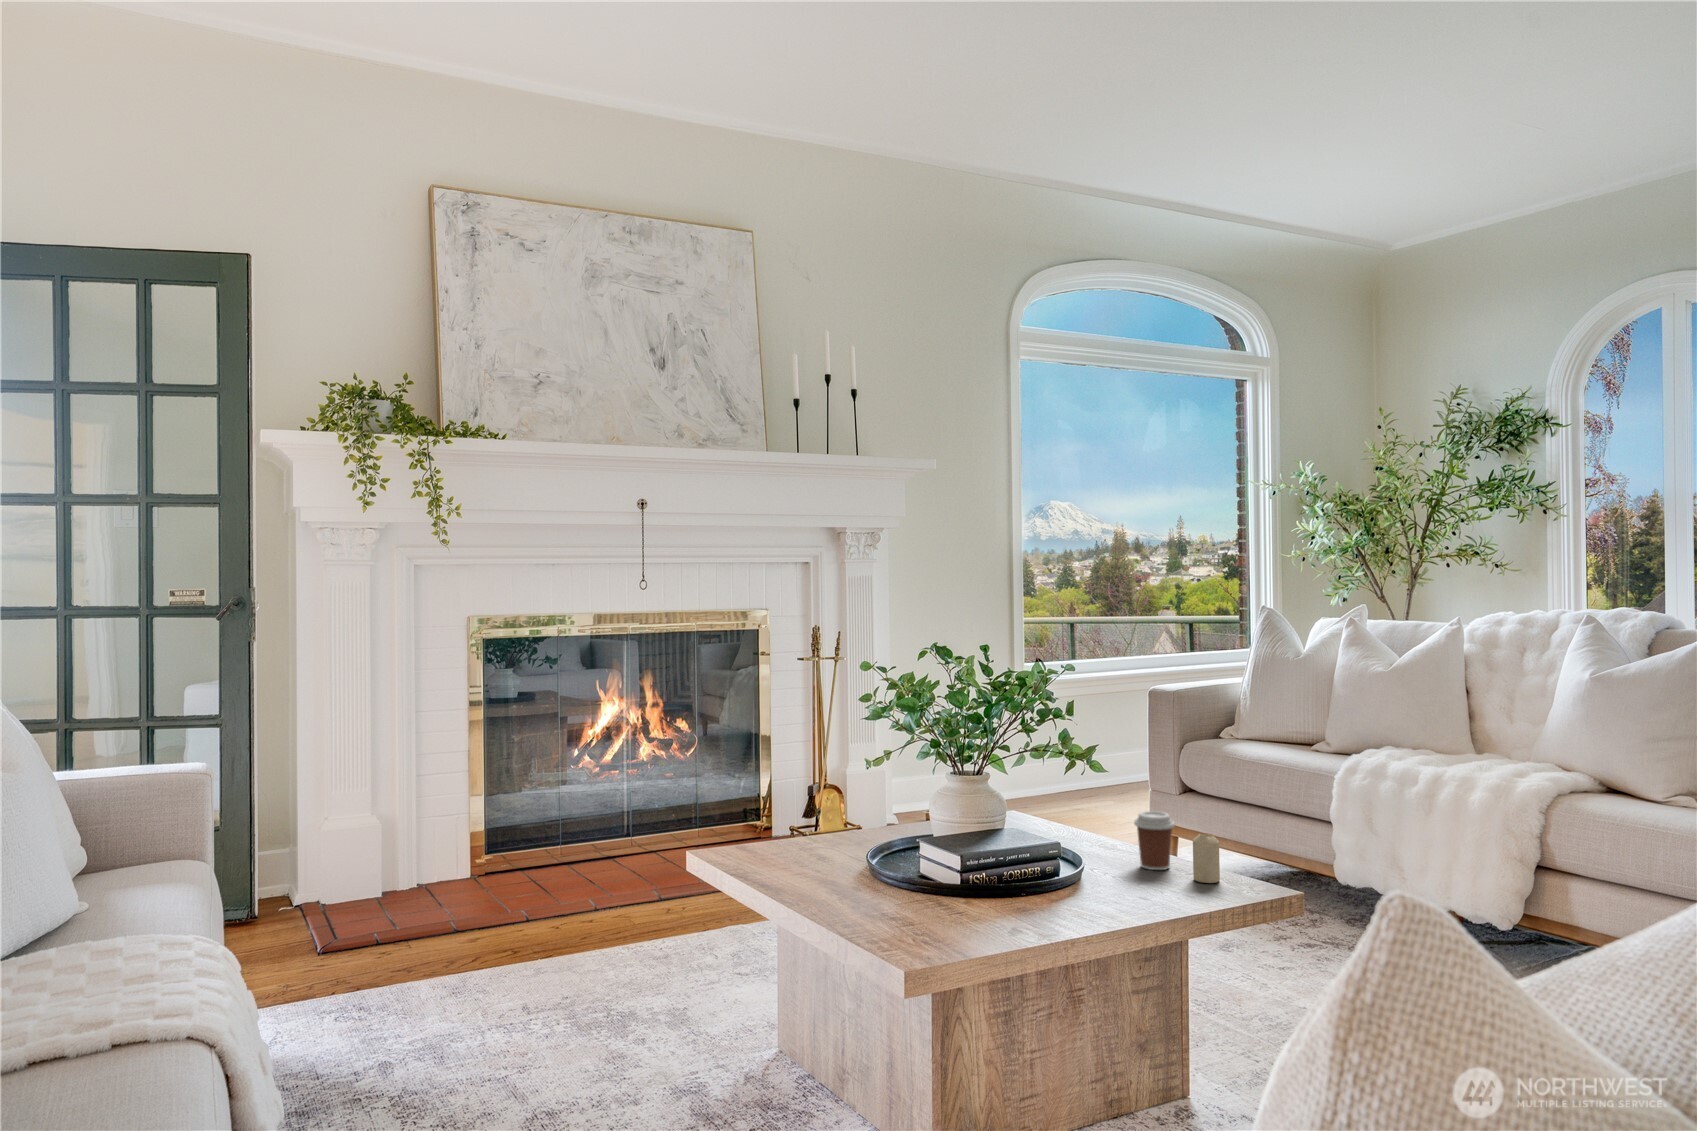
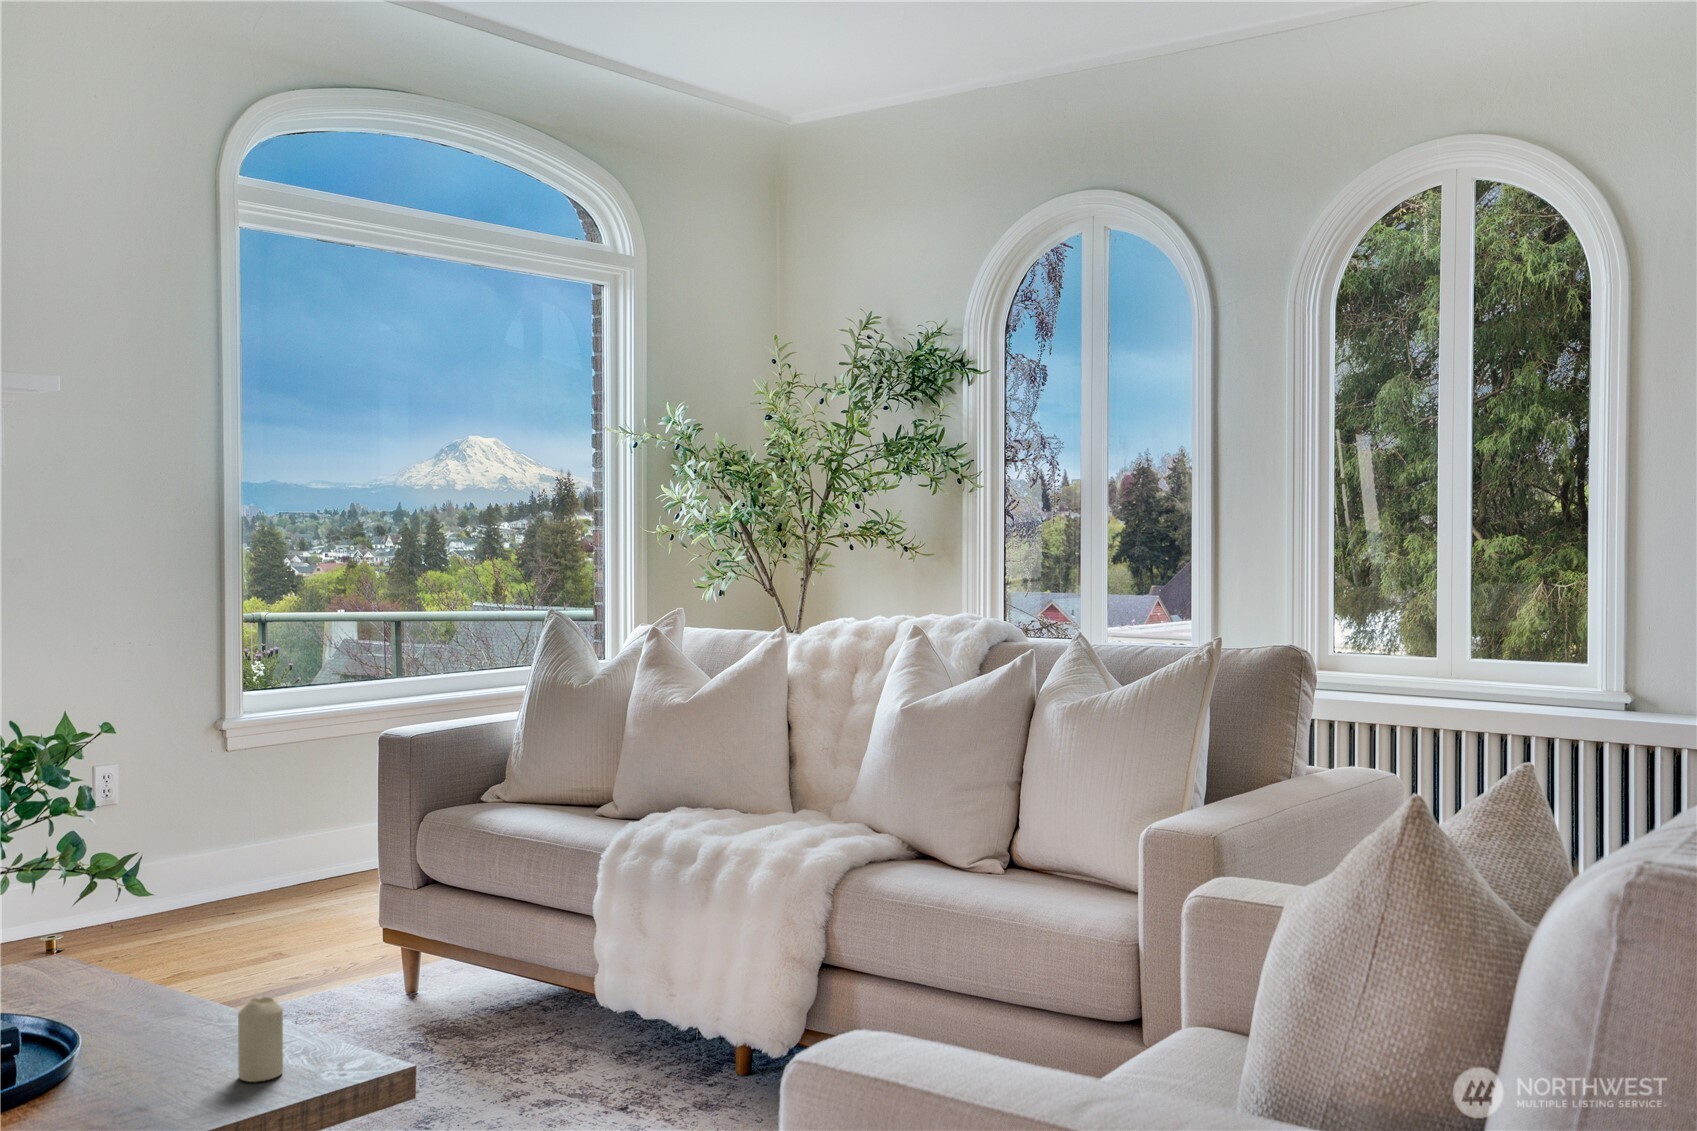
coffee cup: present [1134,811,1175,870] -> none [156,963,229,1065]

